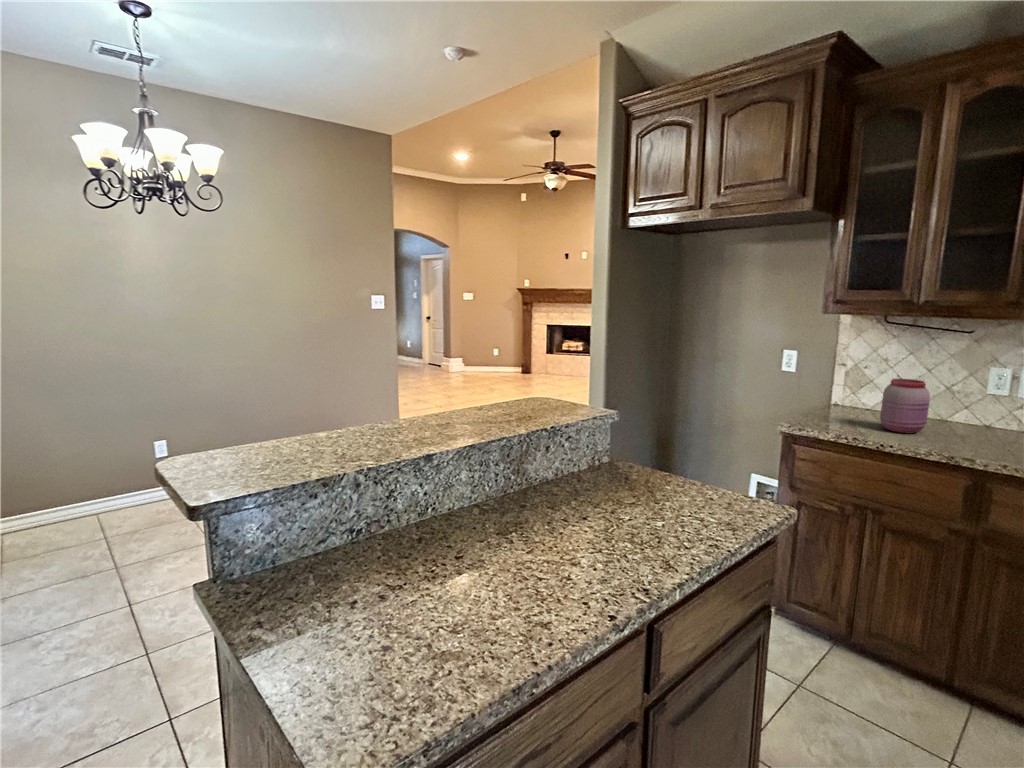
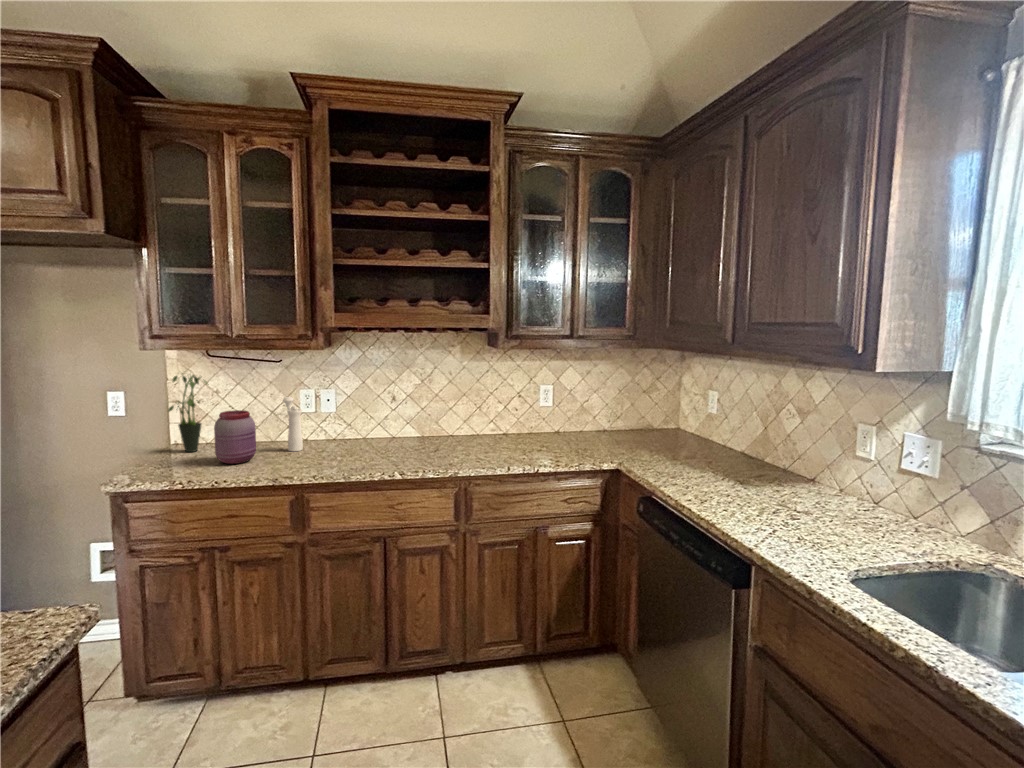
potted plant: none [836,336,881,414] -> present [168,375,207,452]
pepper mill: none [965,373,992,435] -> present [283,397,303,451]

